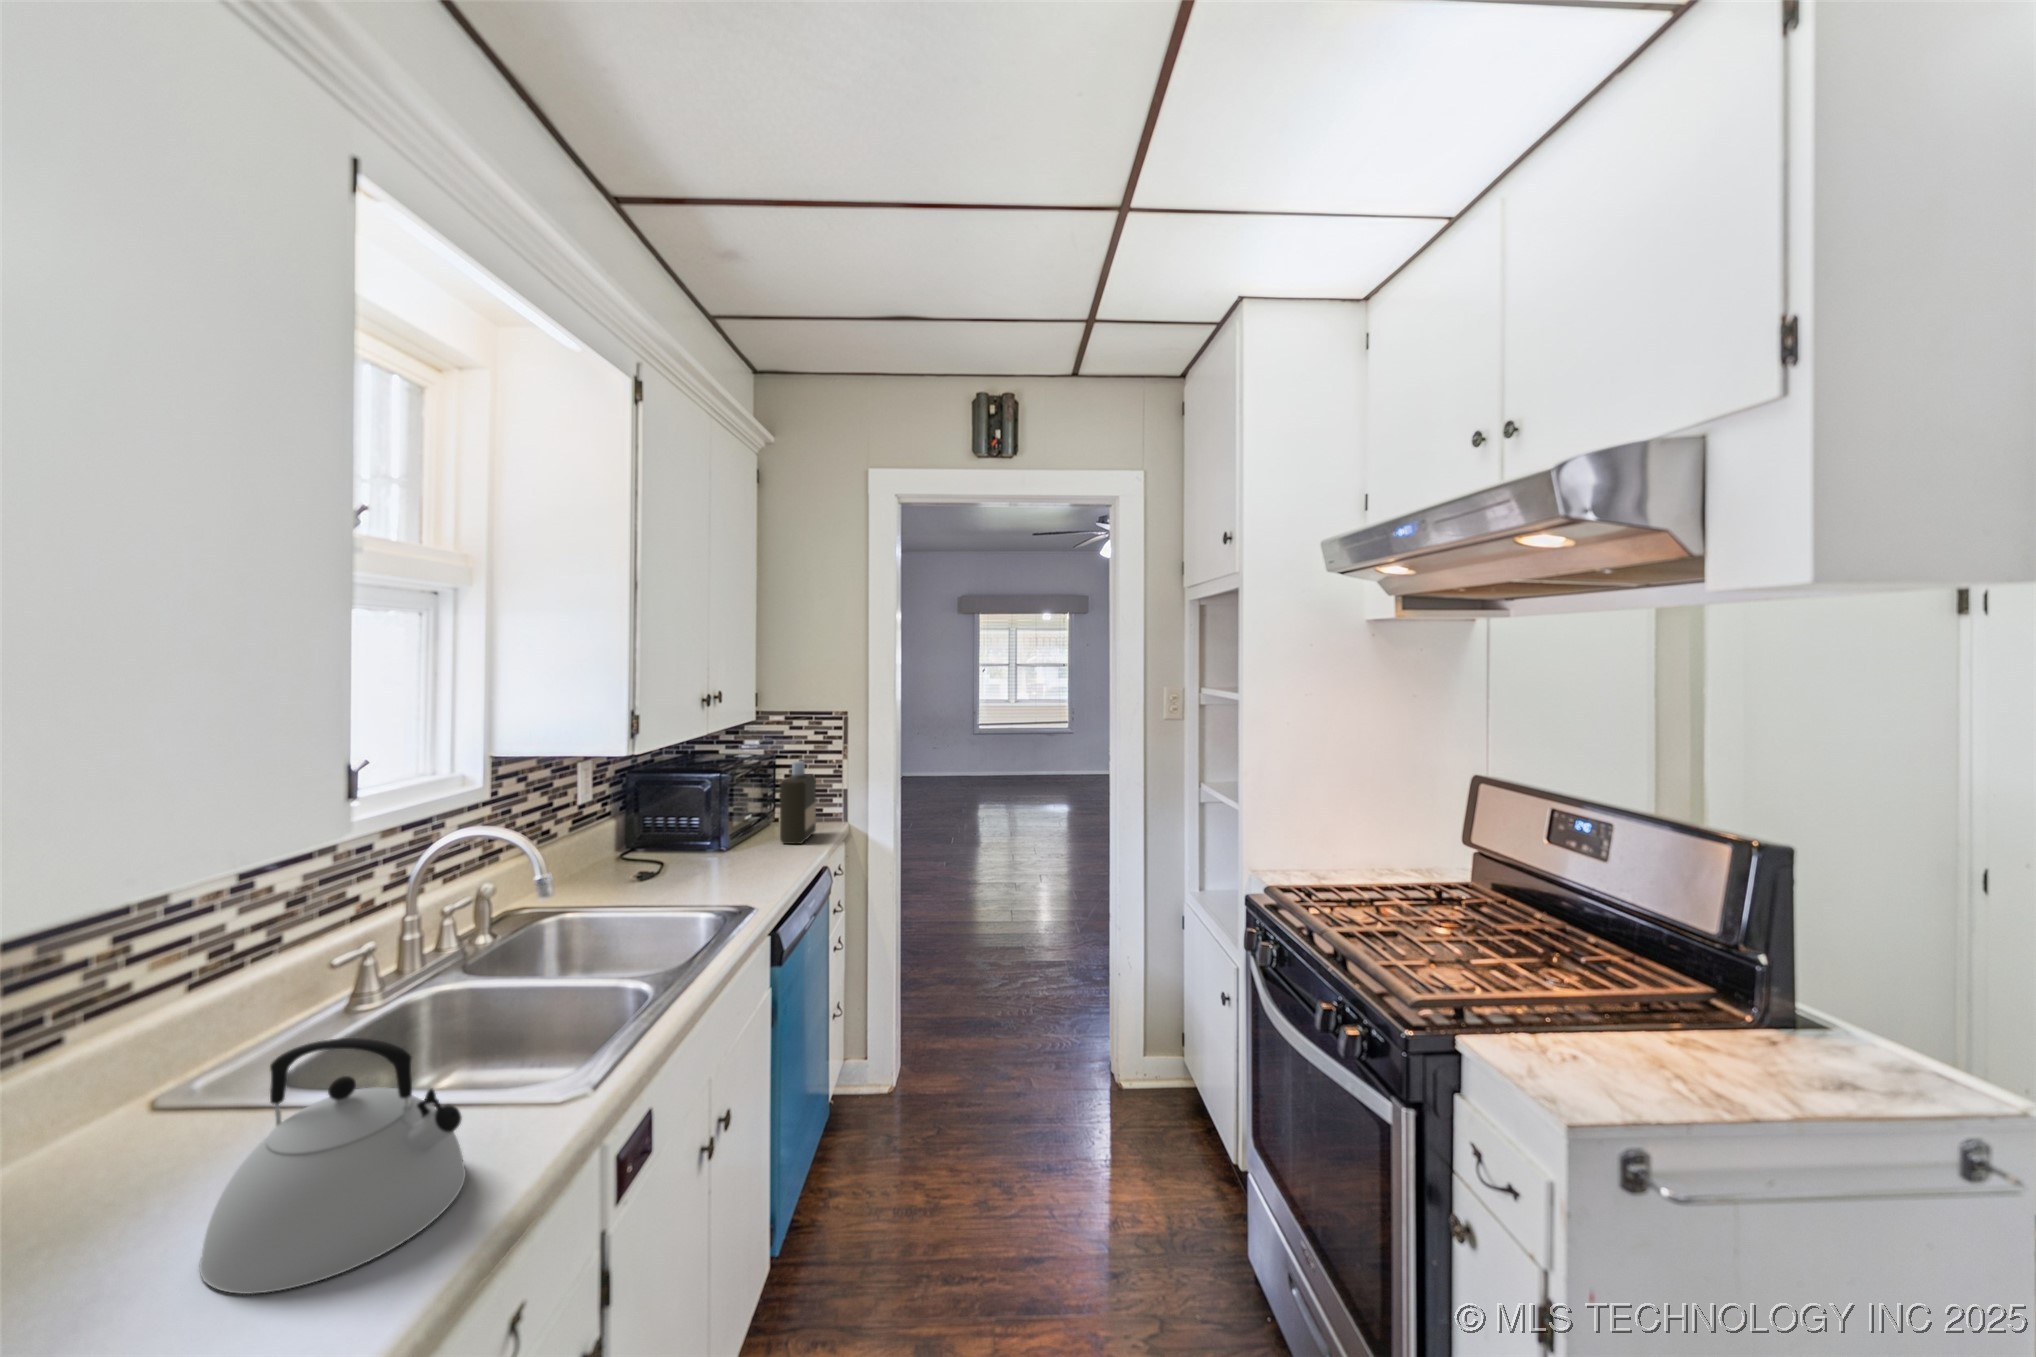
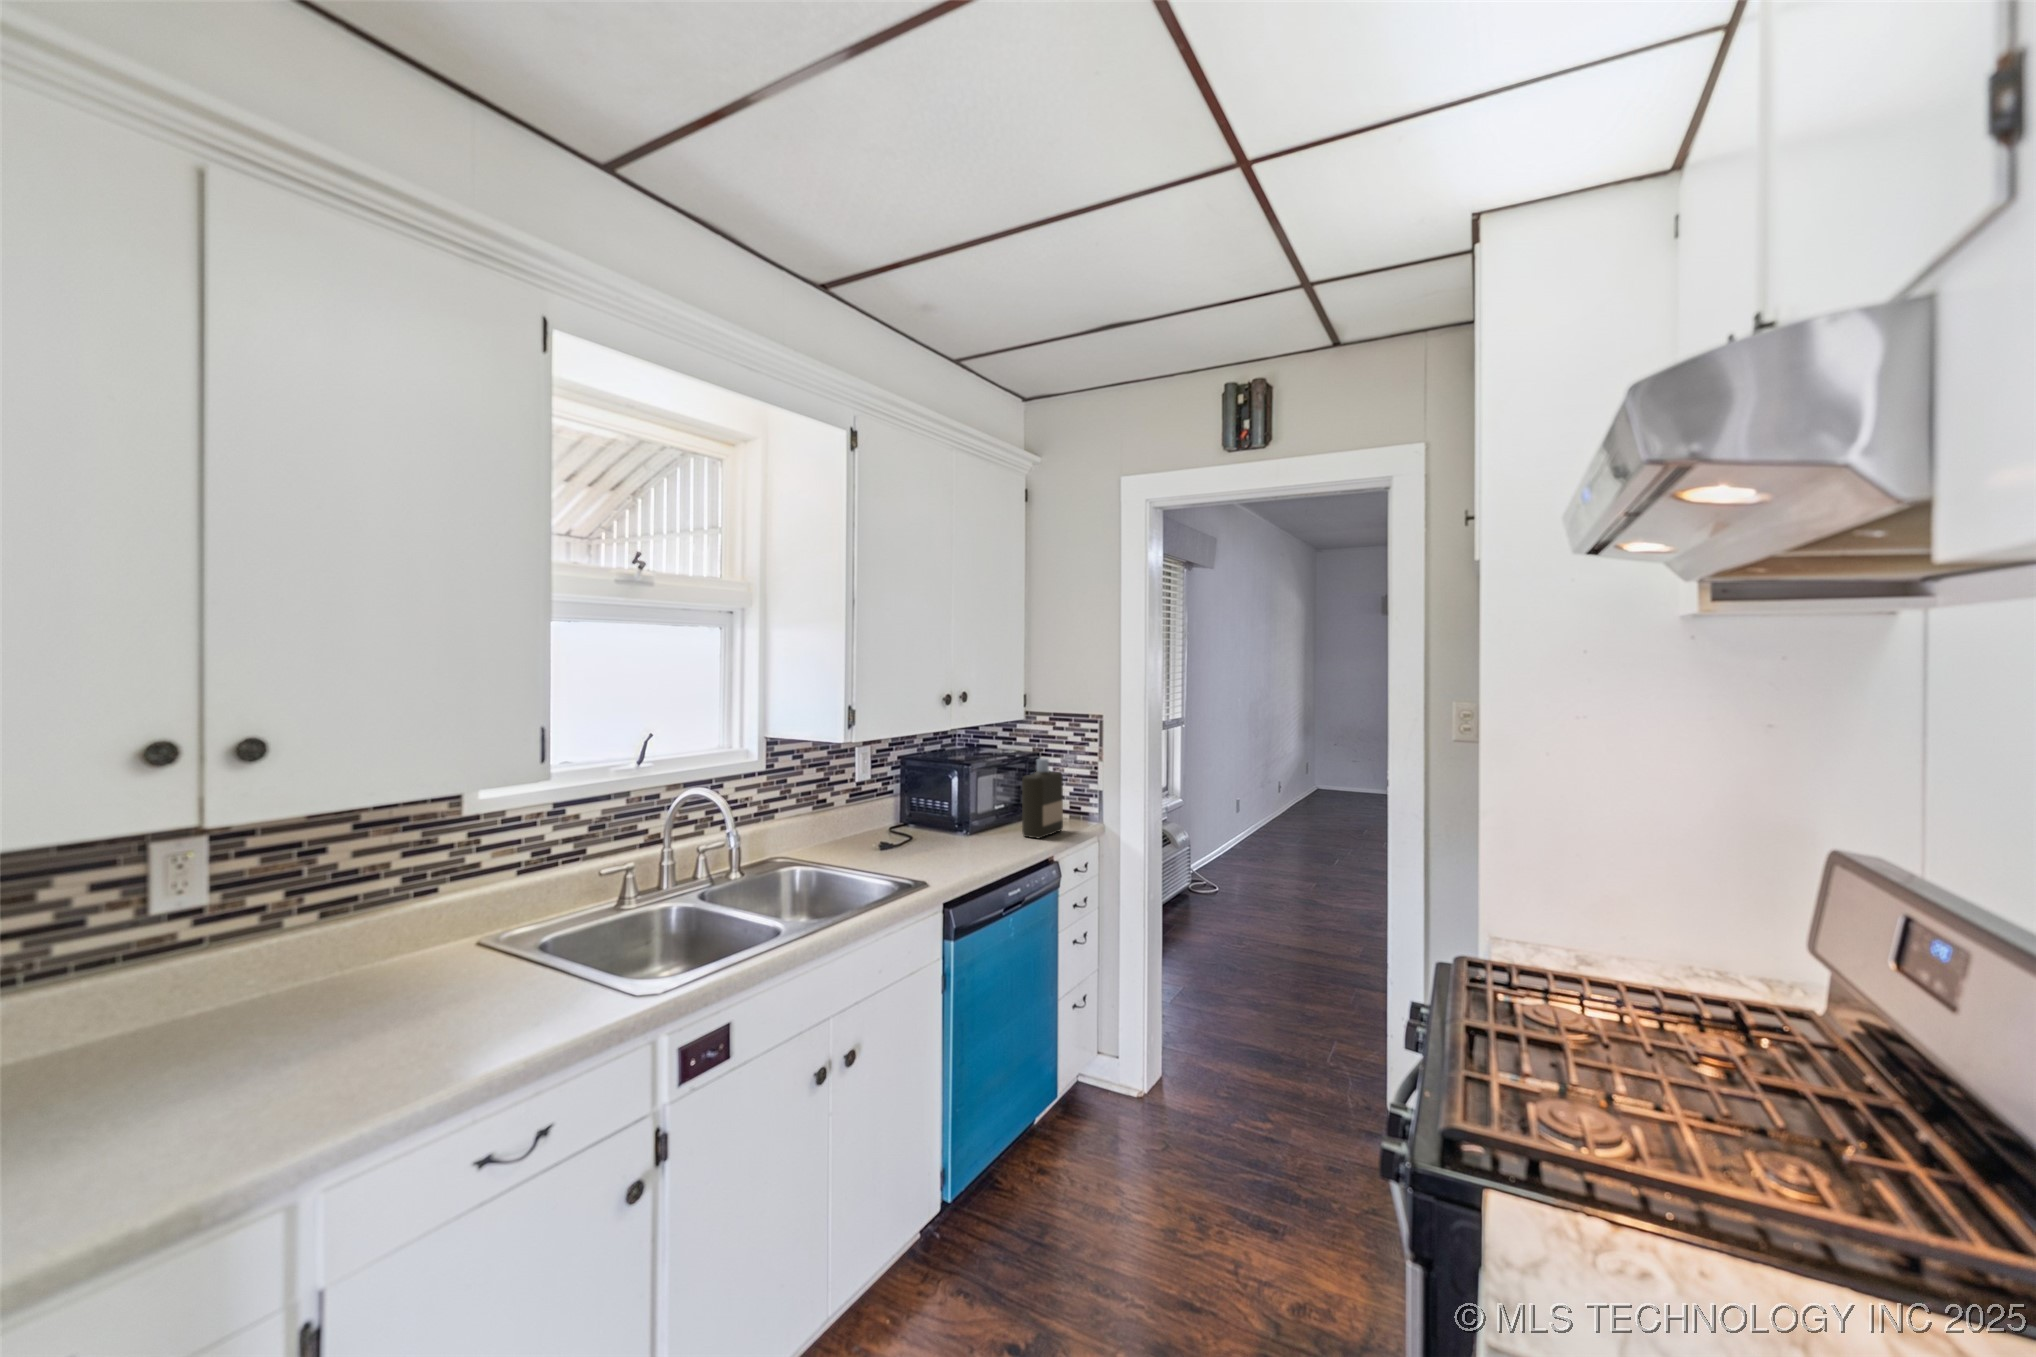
kettle: present [199,1038,466,1294] -> none [351,910,529,1073]

